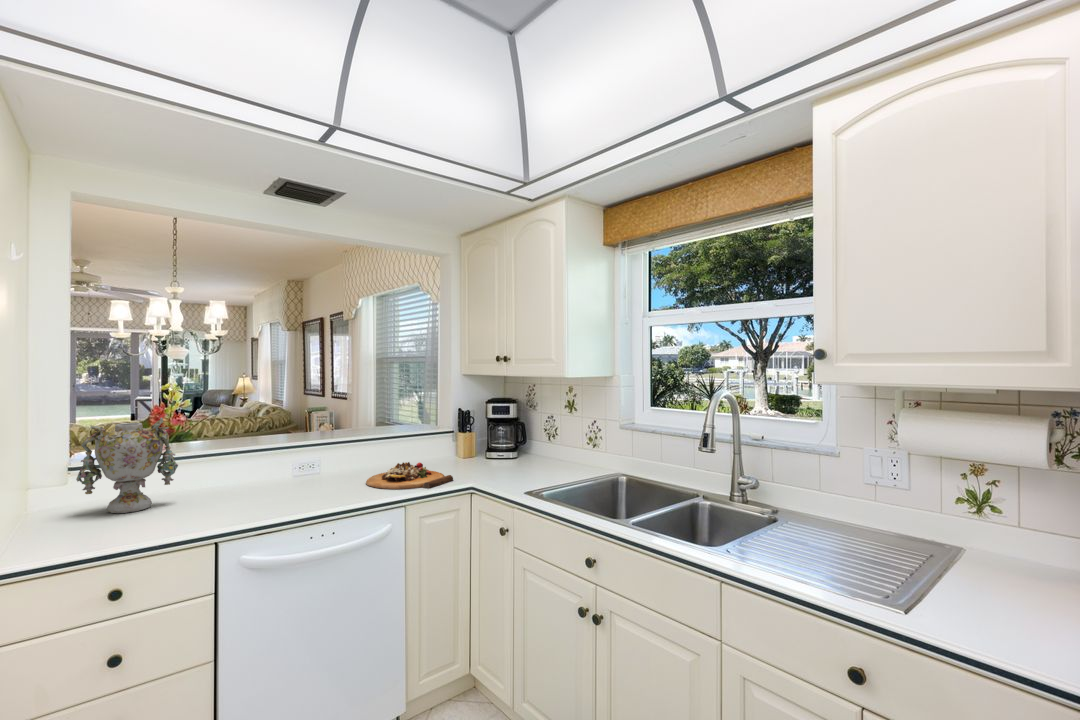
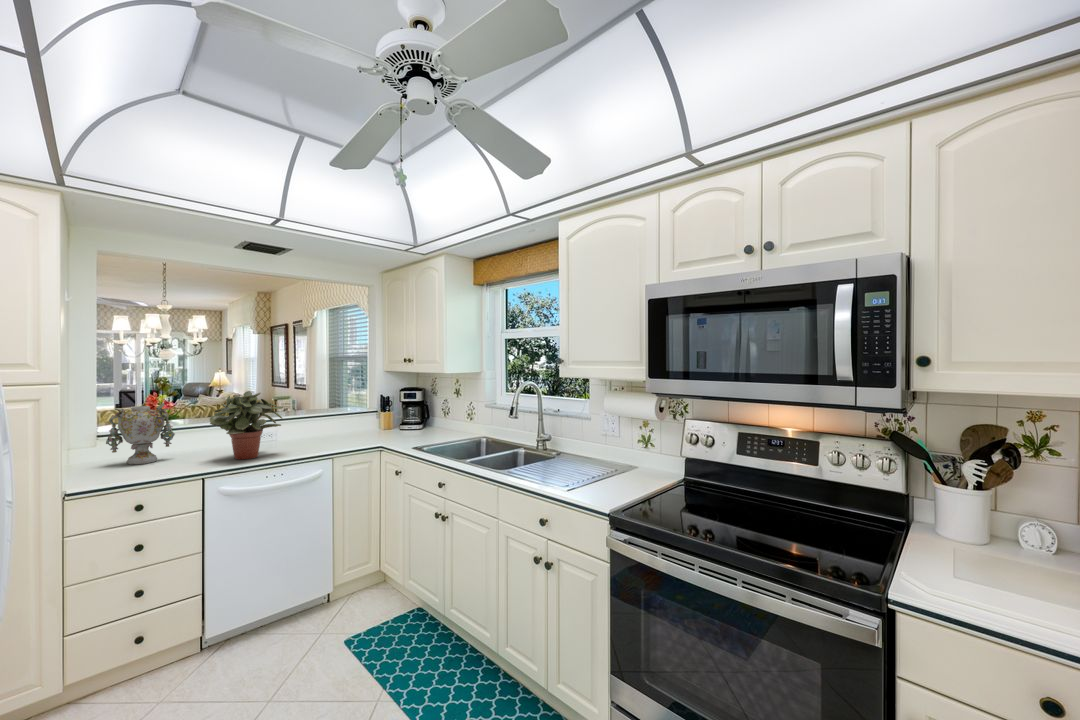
potted plant: none [227,402,335,508] -> present [210,391,283,459]
cutting board: present [366,462,453,489] -> none [307,431,369,448]

